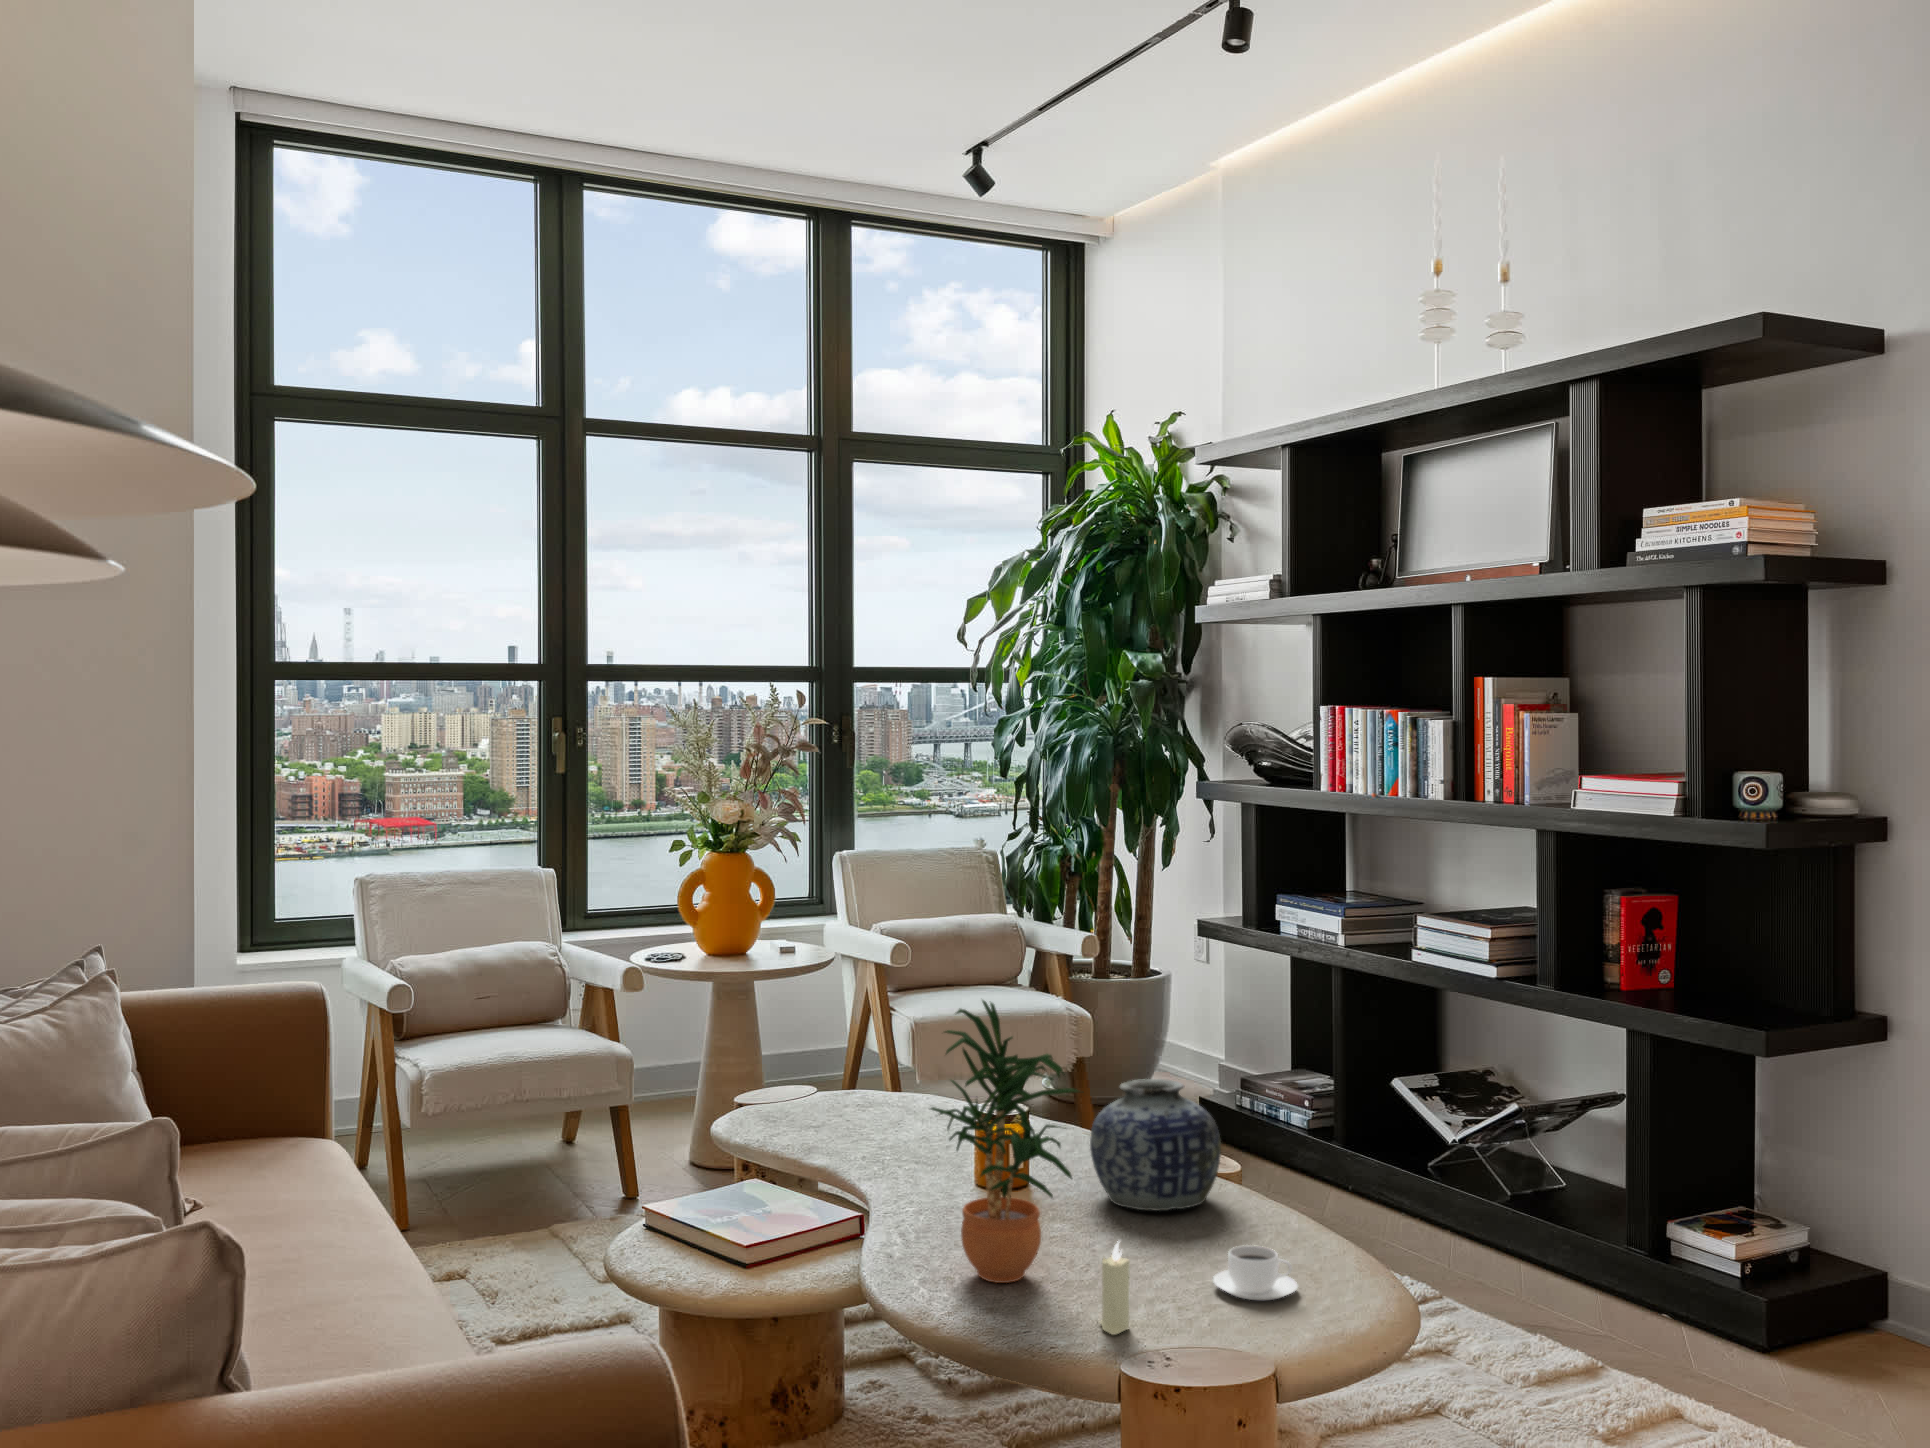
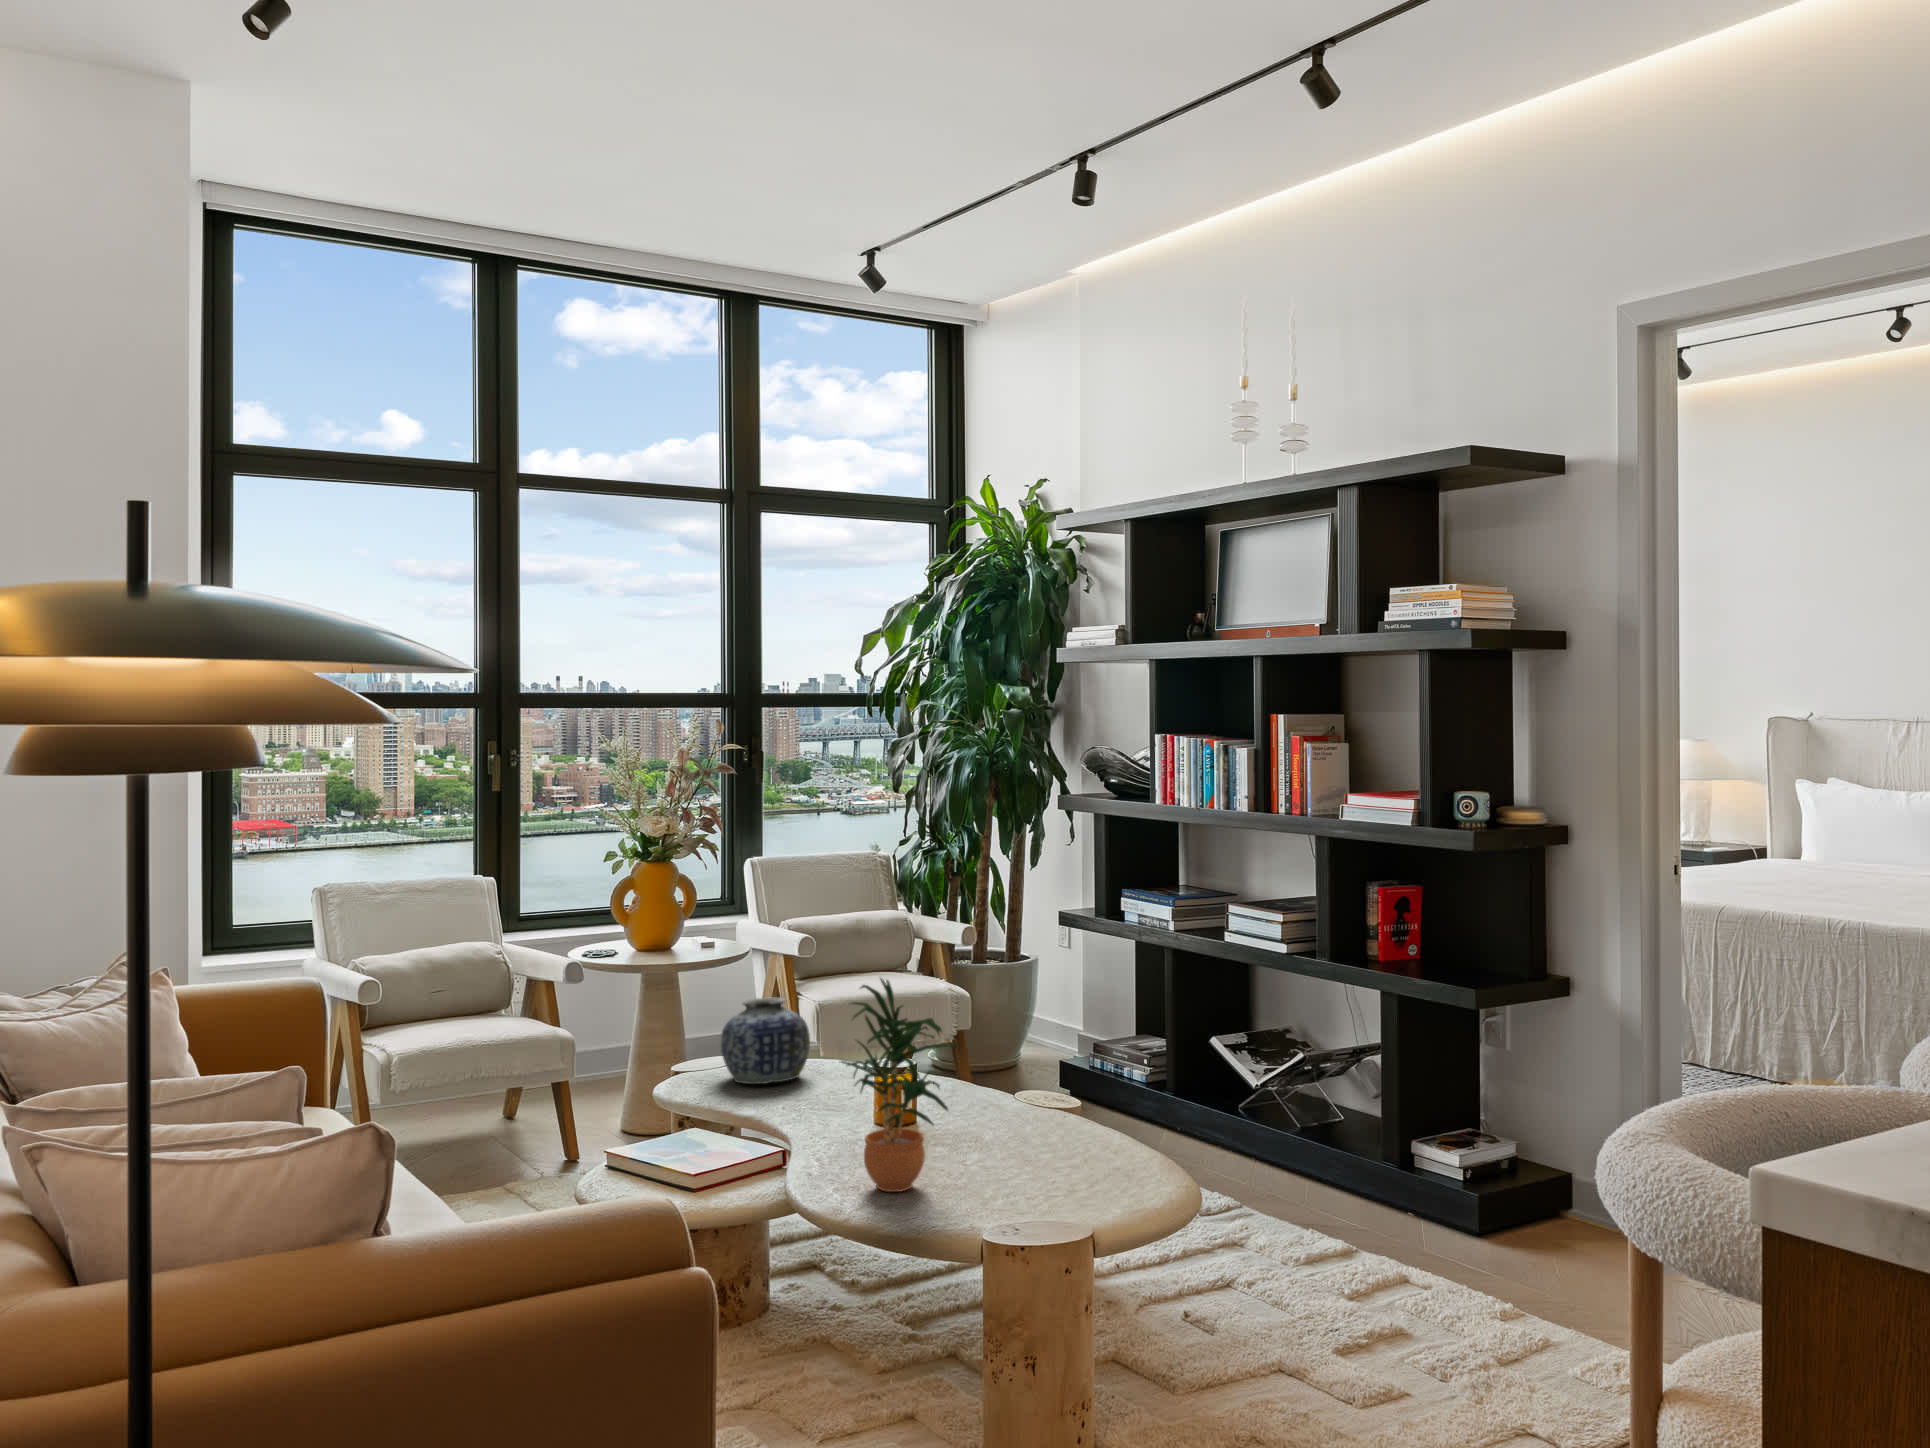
vase: present [1090,1079,1221,1211] -> present [721,997,810,1084]
candle: present [1099,1241,1130,1334] -> none [967,1152,990,1222]
coffee cup: present [1213,1245,1298,1300] -> none [1053,1156,1115,1195]

